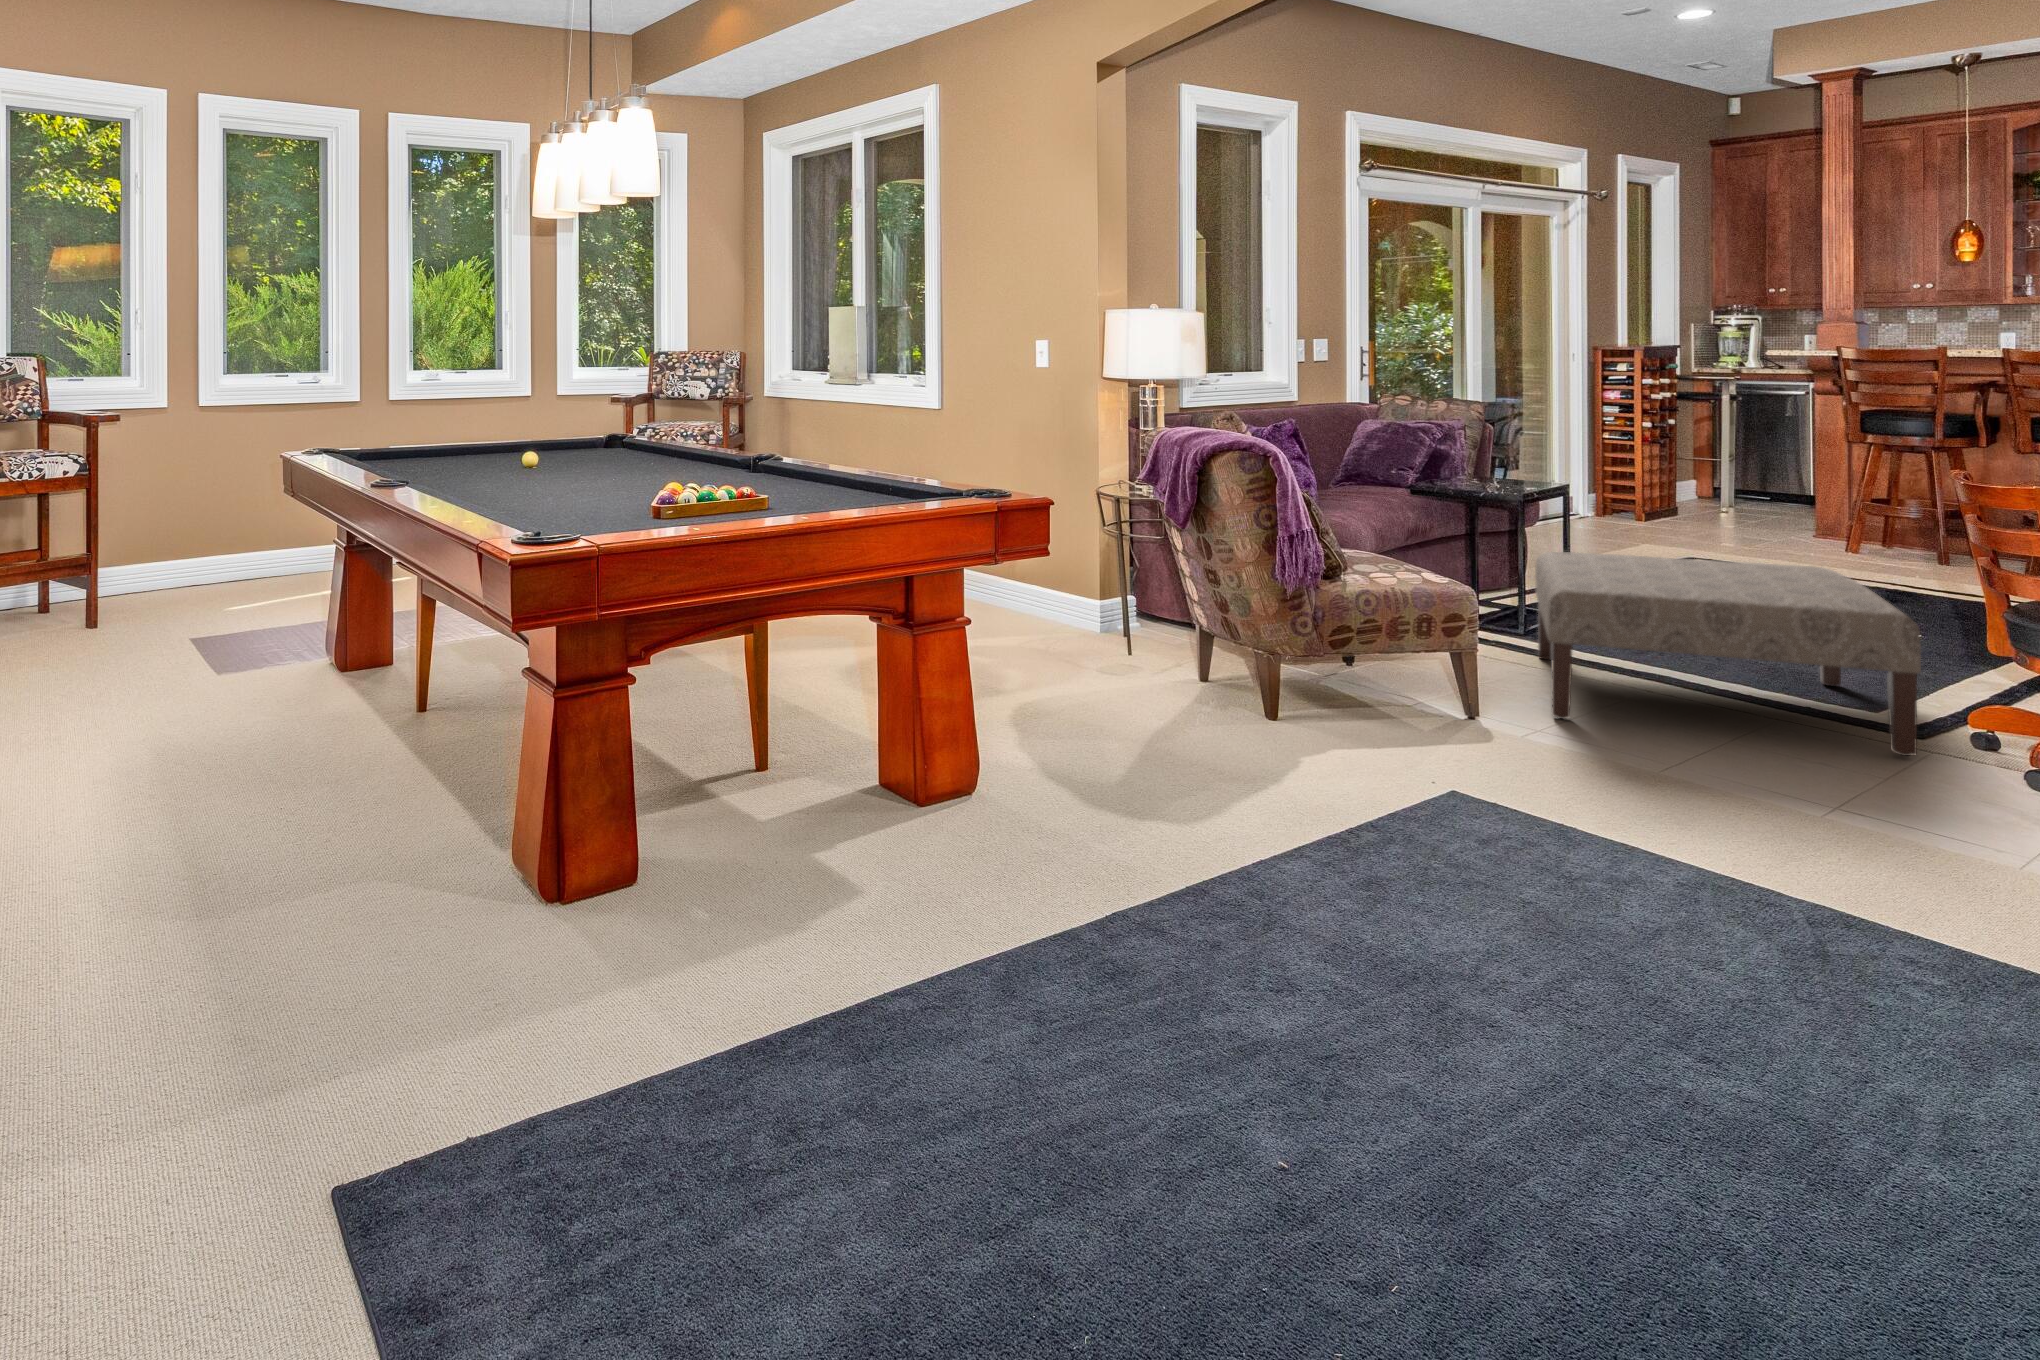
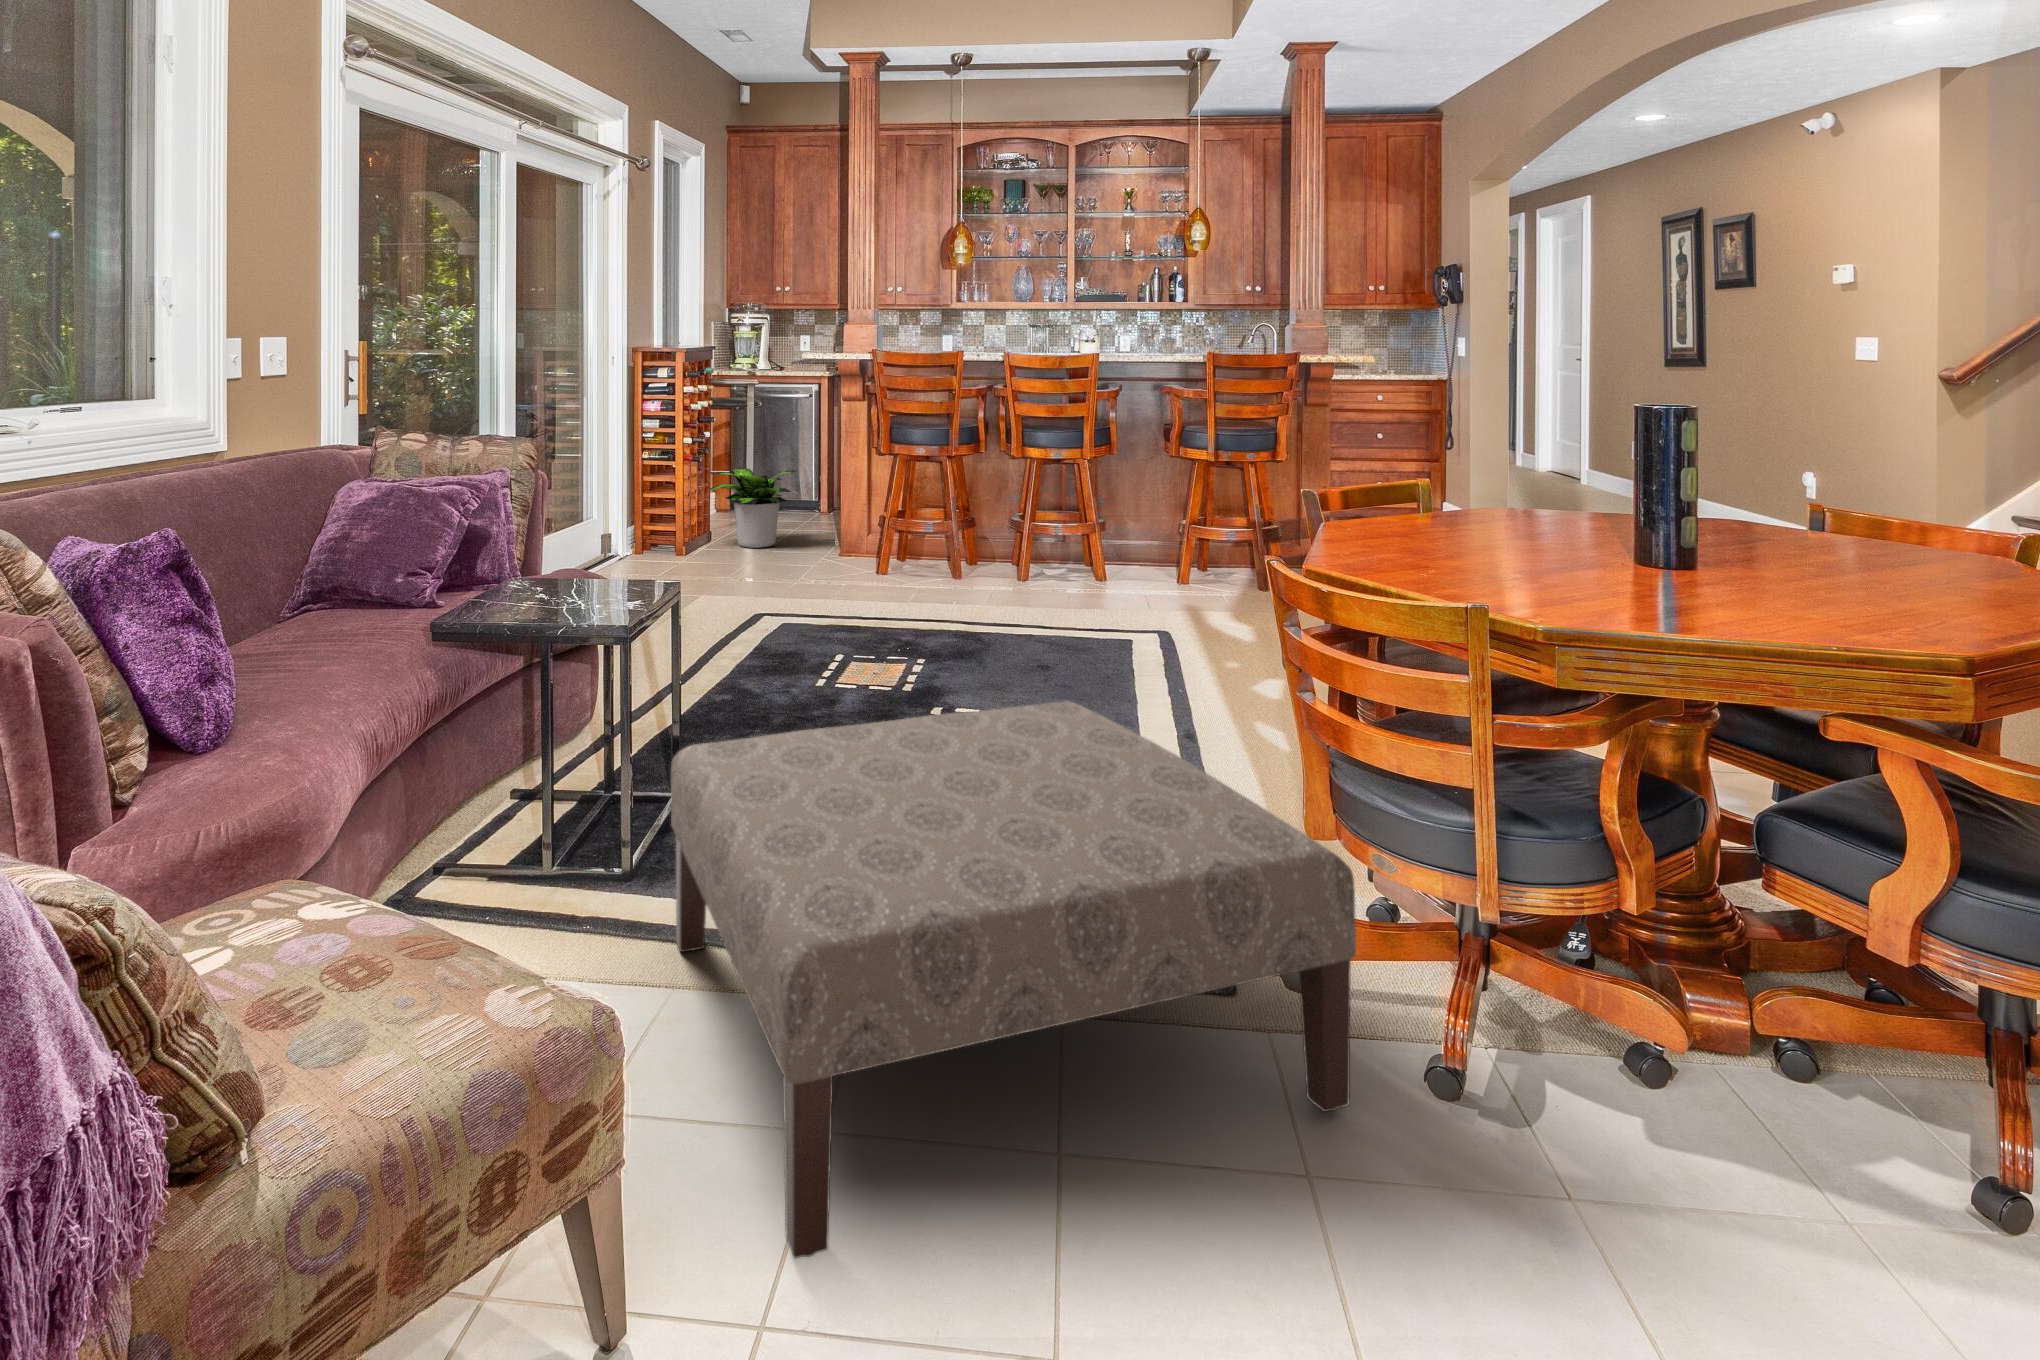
potted plant: none [1665,454,1768,524] -> present [709,468,797,548]

